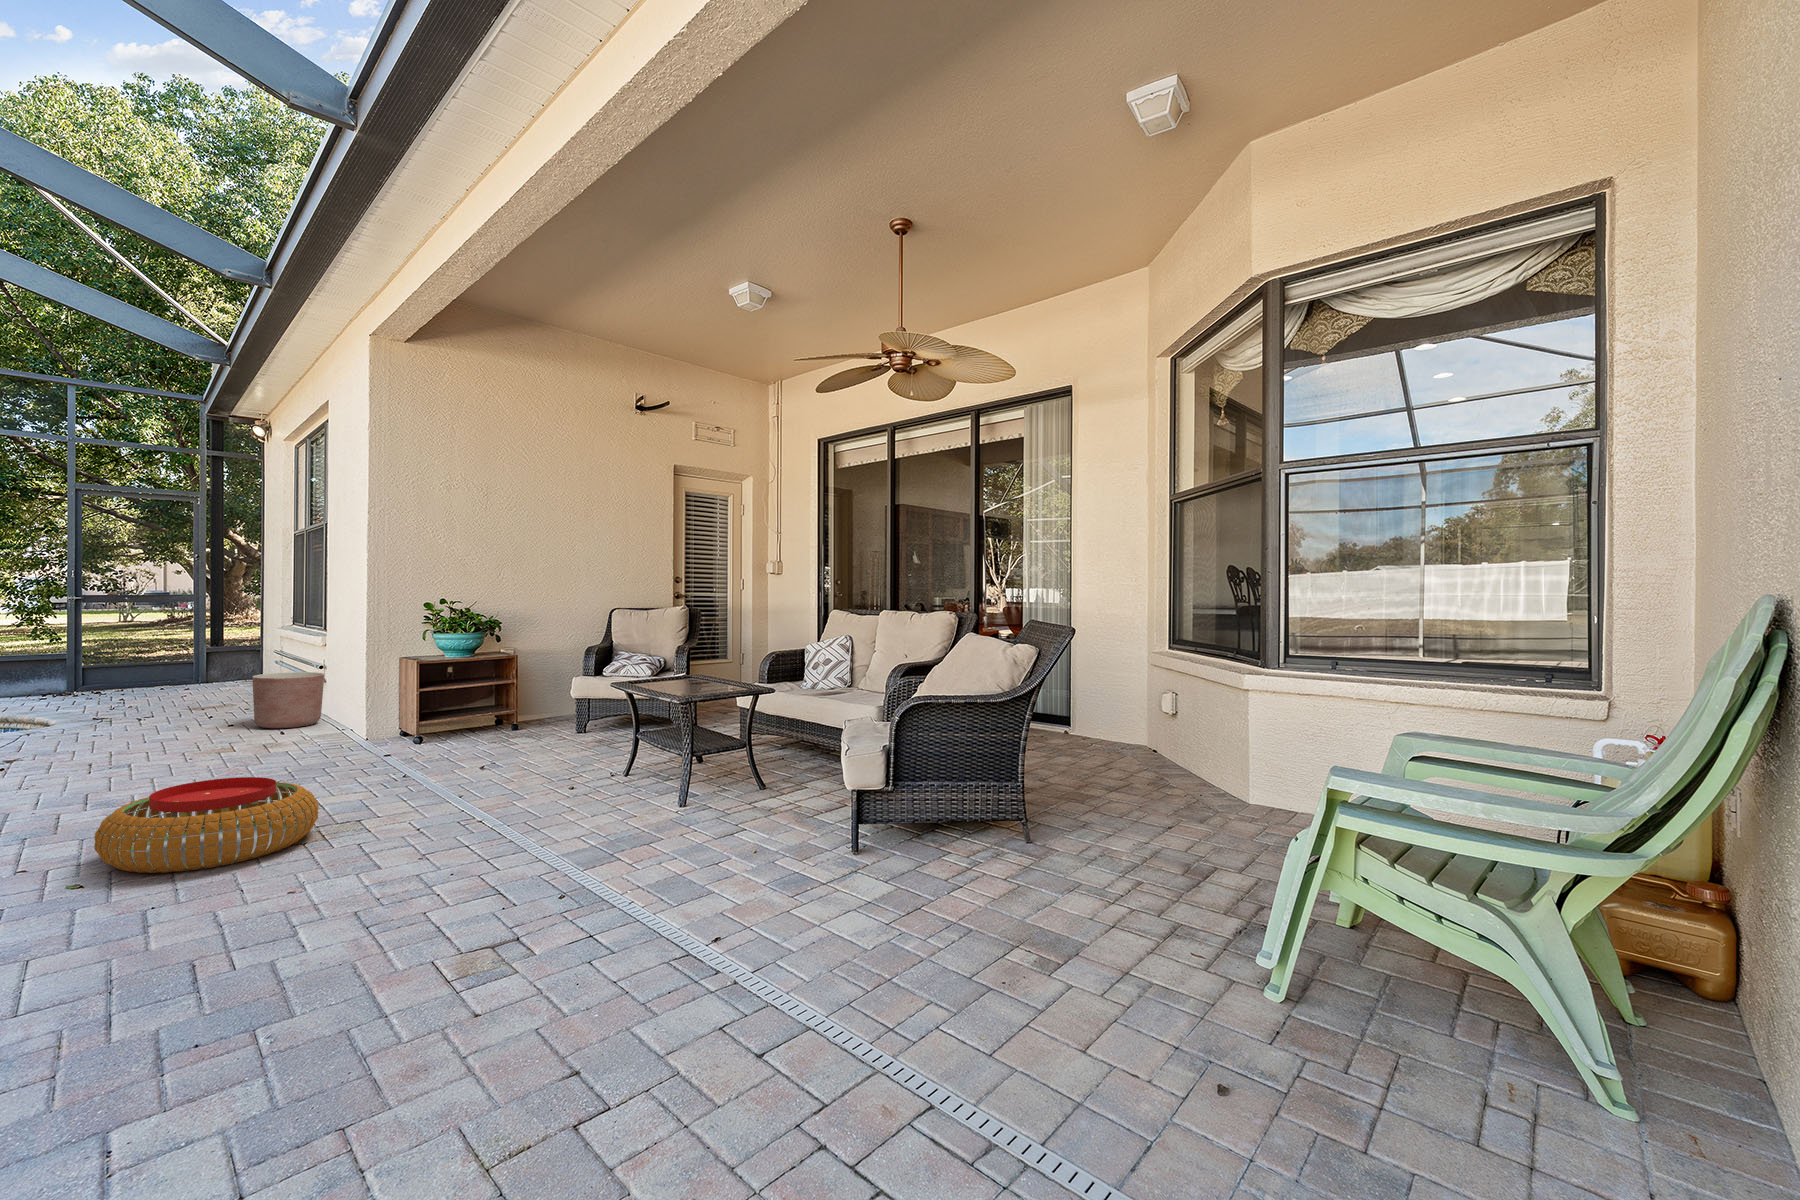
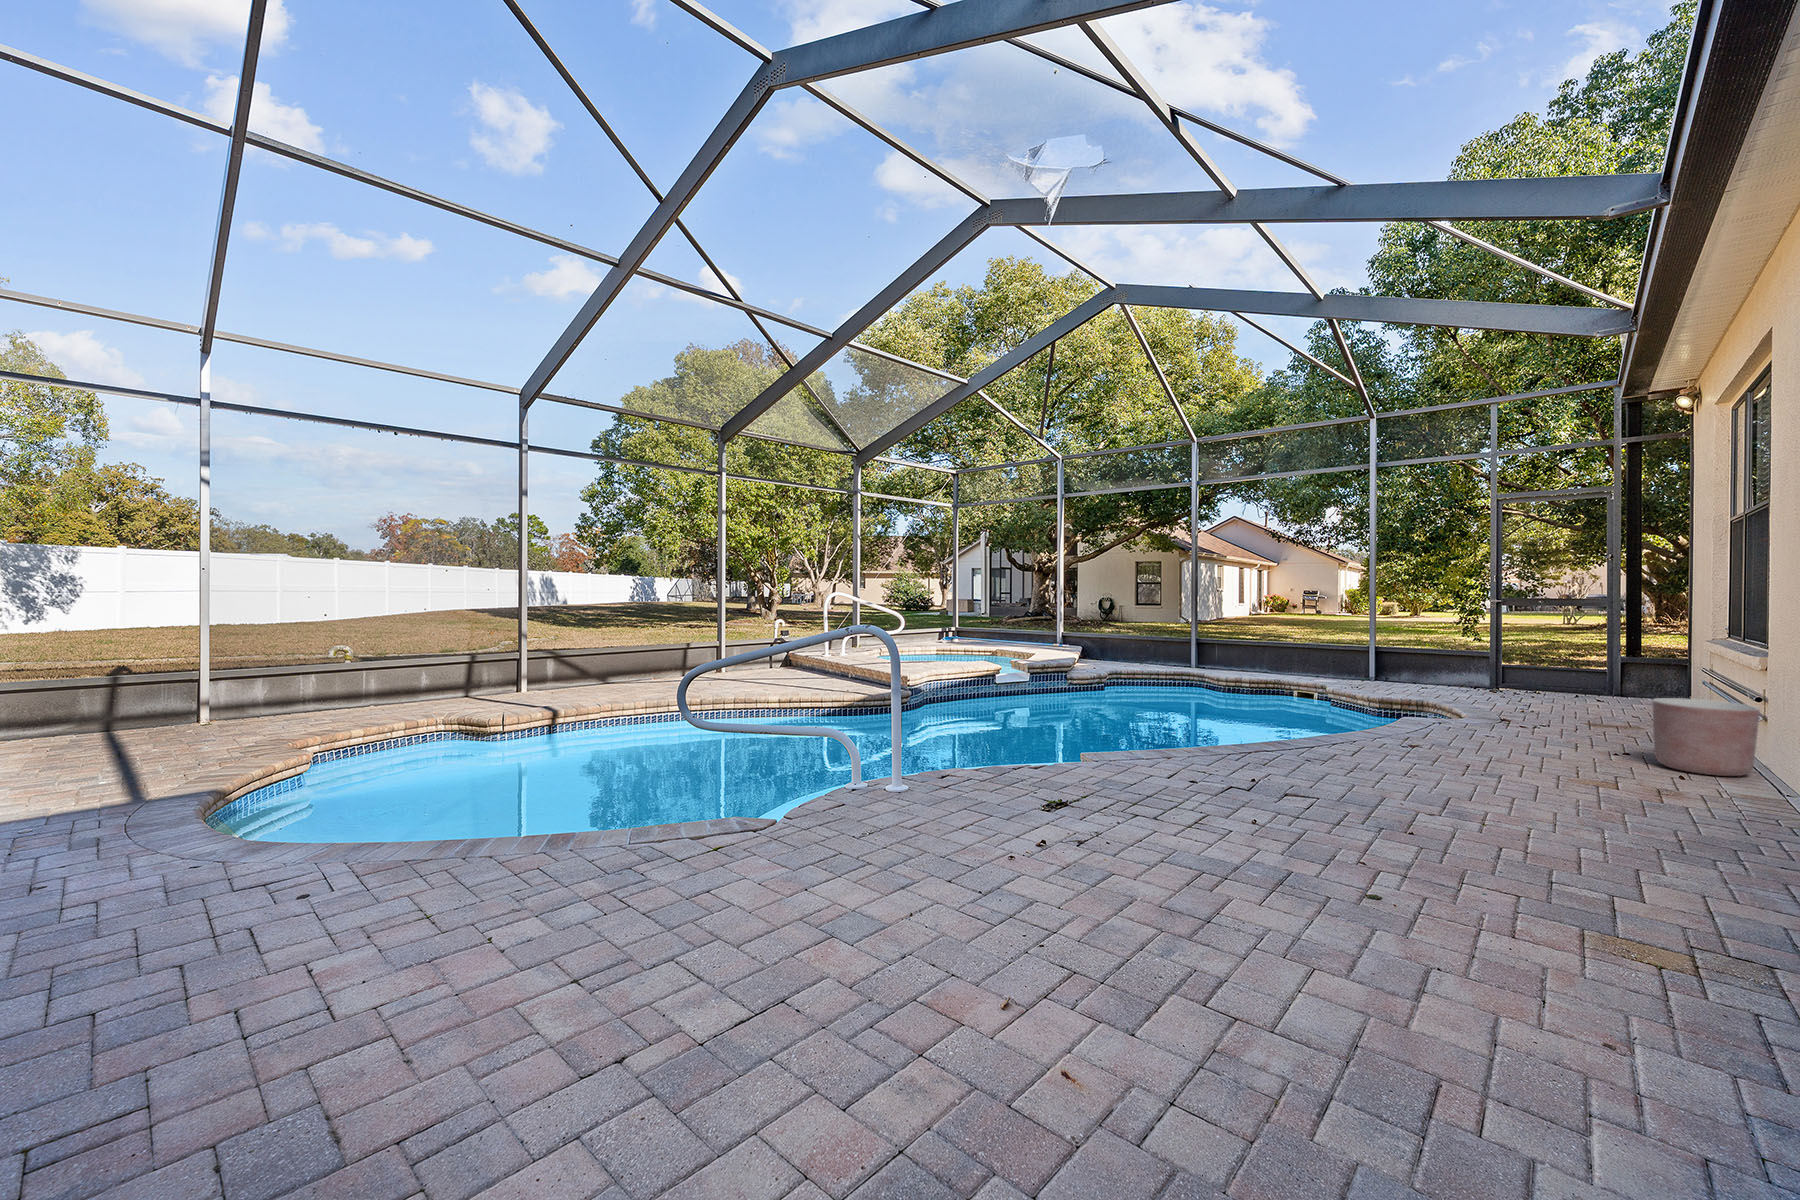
pouf: present [94,777,319,873] -> none [1414,823,1691,961]

